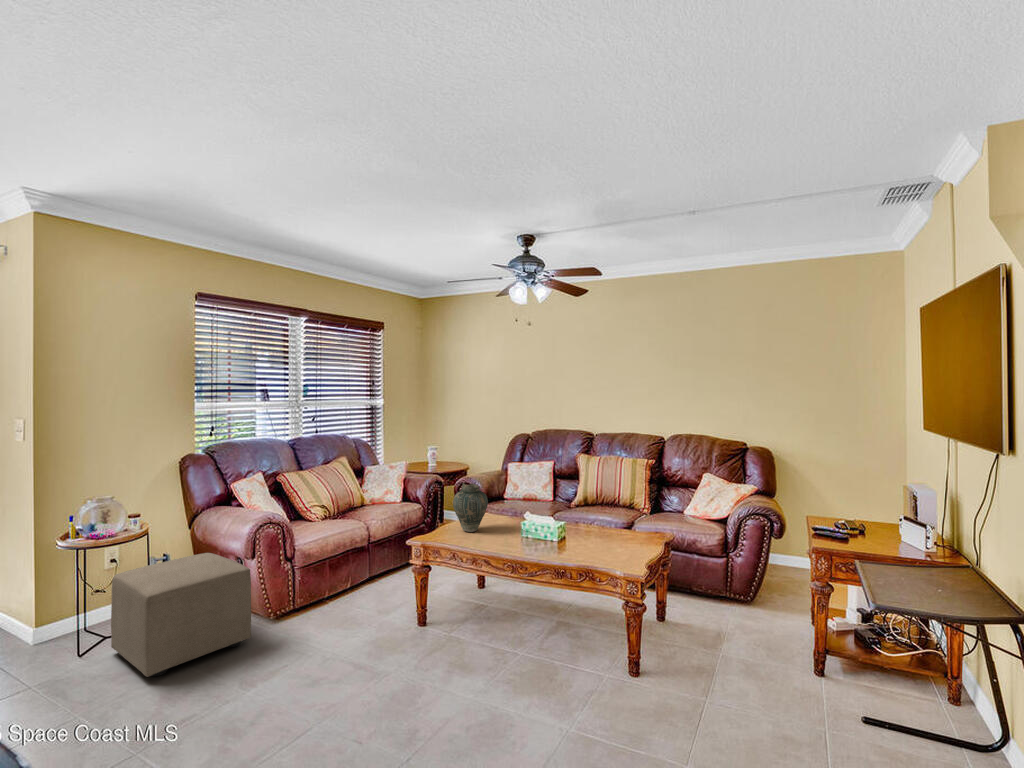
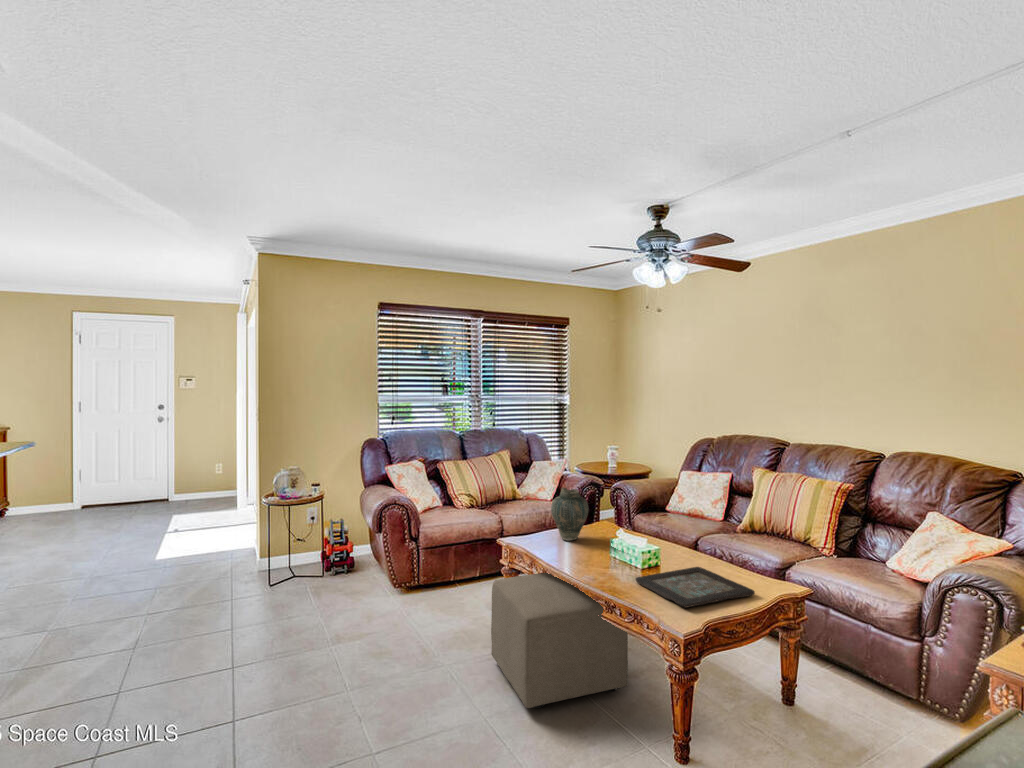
decorative tray: none [567,533,651,562] -> present [635,567,755,608]
ottoman: present [111,553,251,677] -> present [491,573,628,708]

